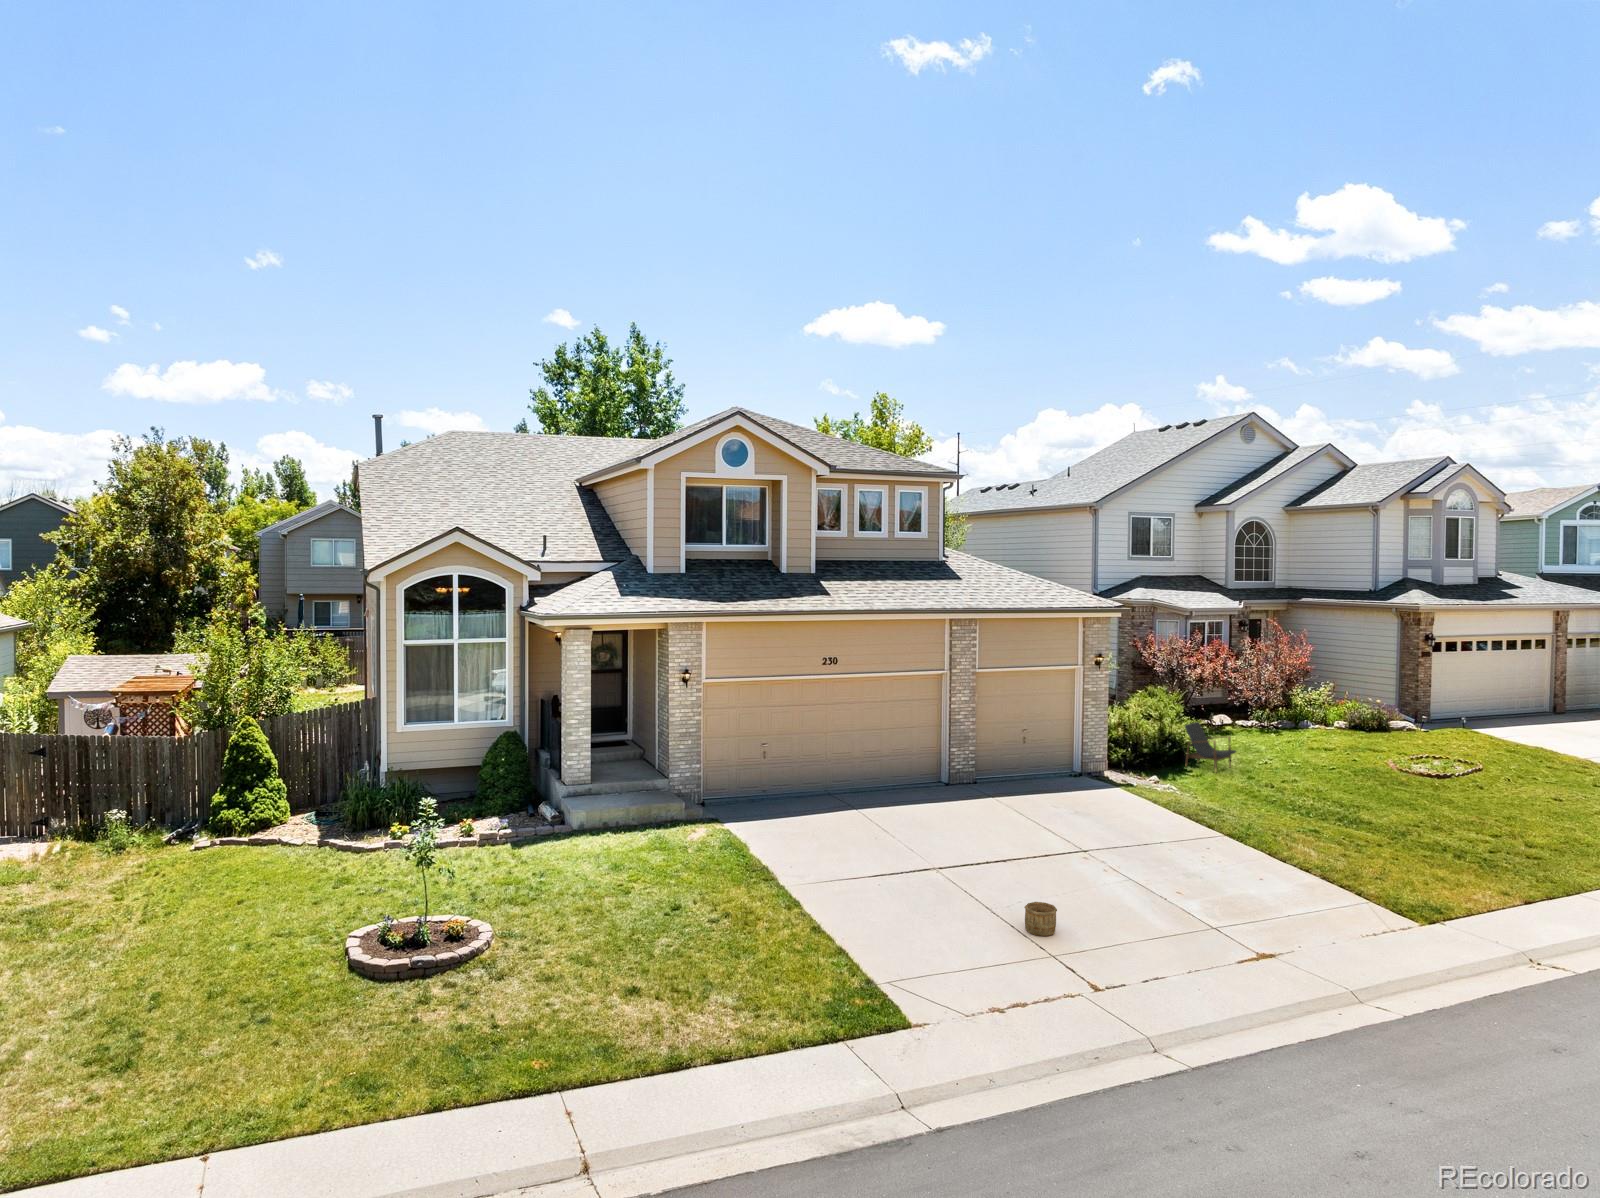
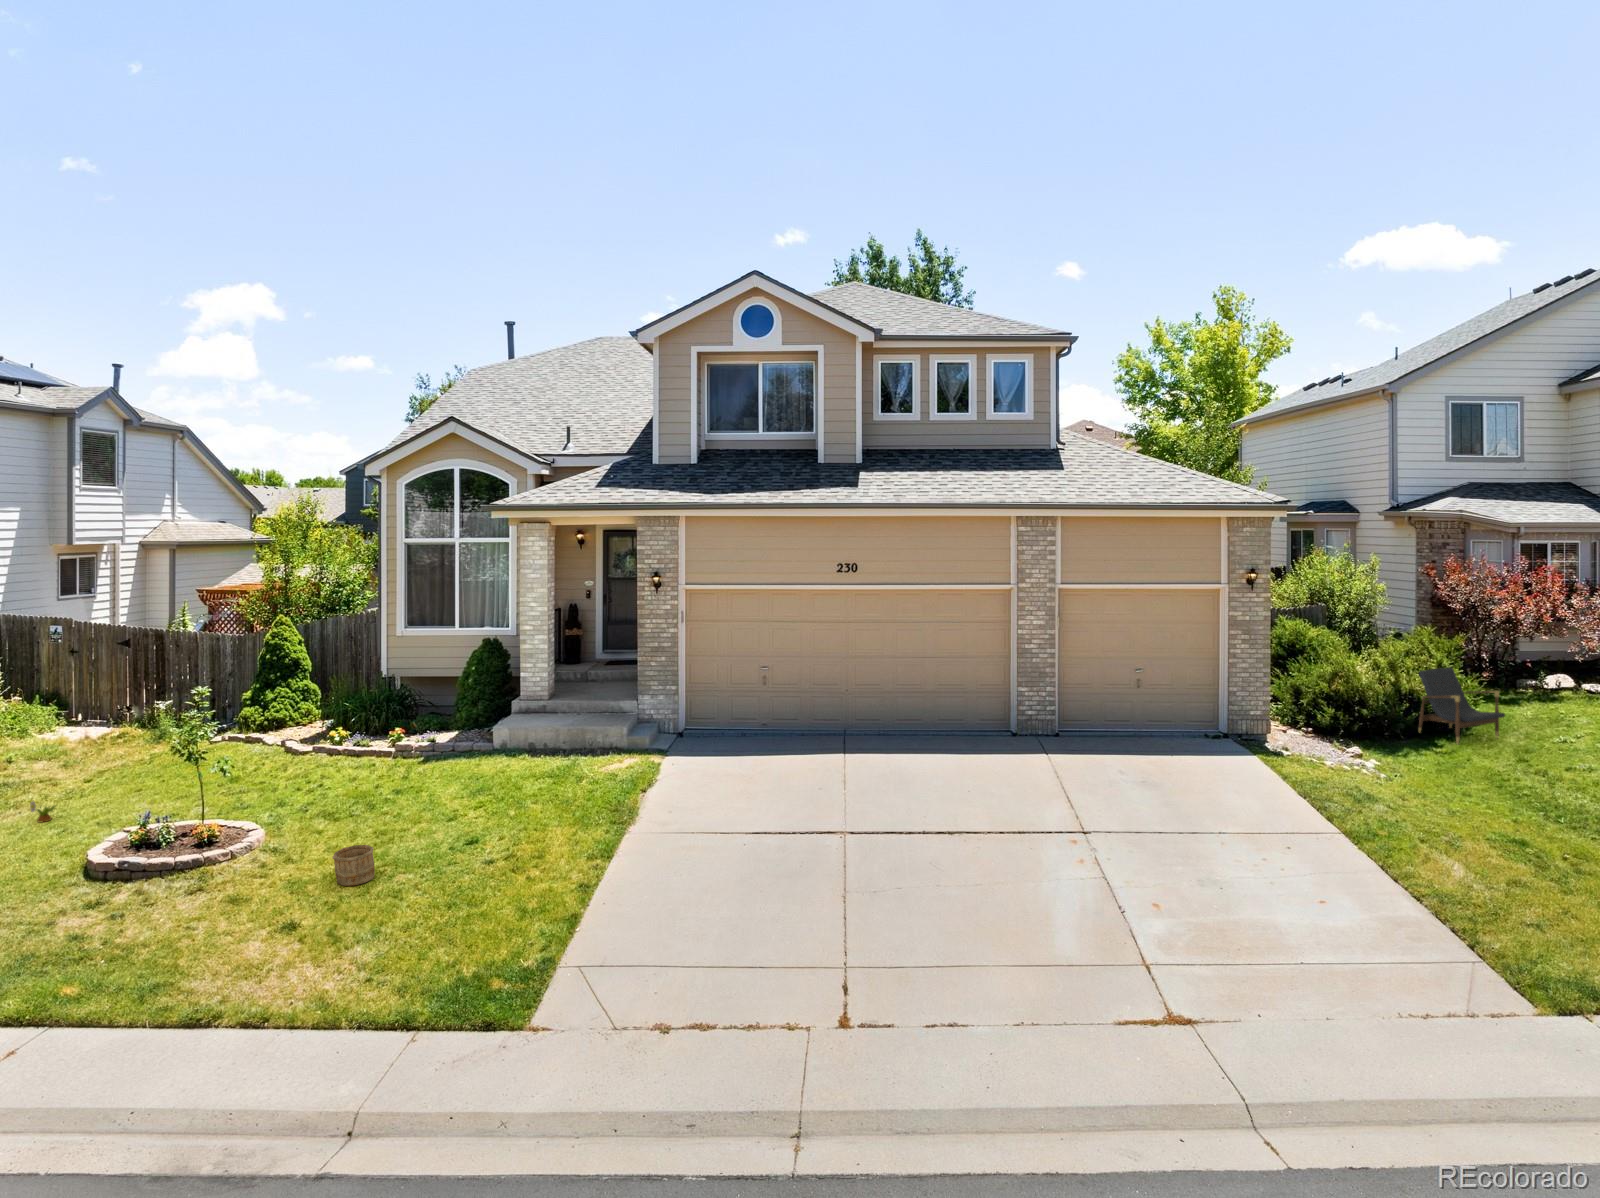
wooden bucket: present [1024,902,1057,936] -> present [333,845,375,886]
decorative plant: none [177,922,207,945] -> present [30,801,56,822]

